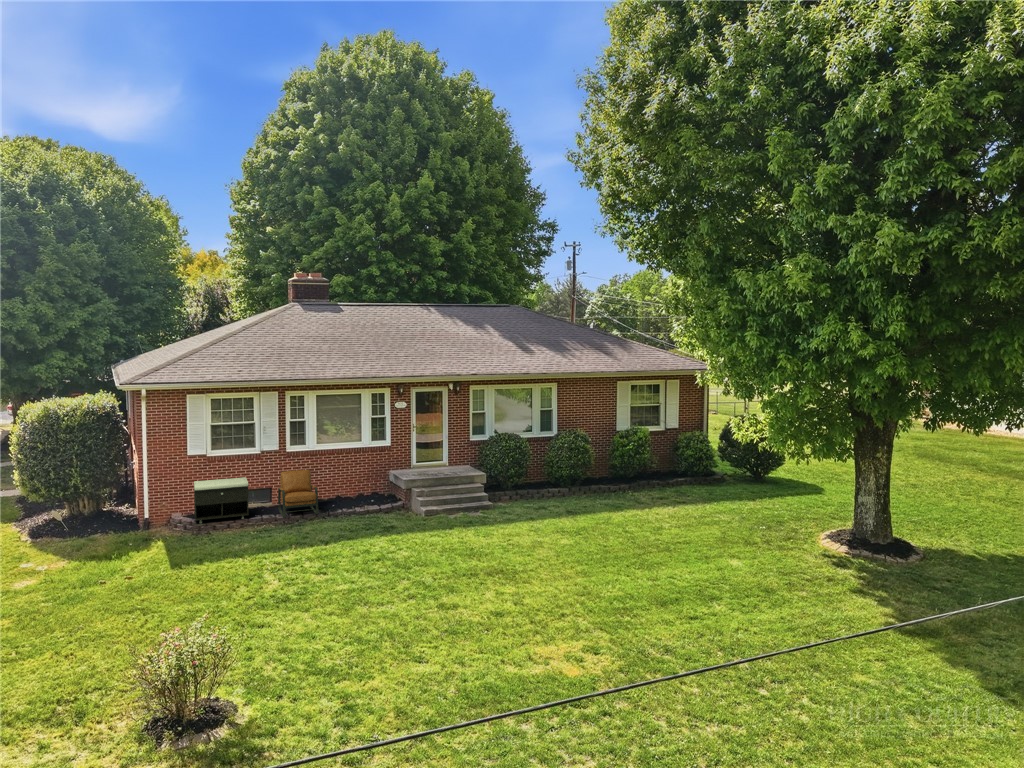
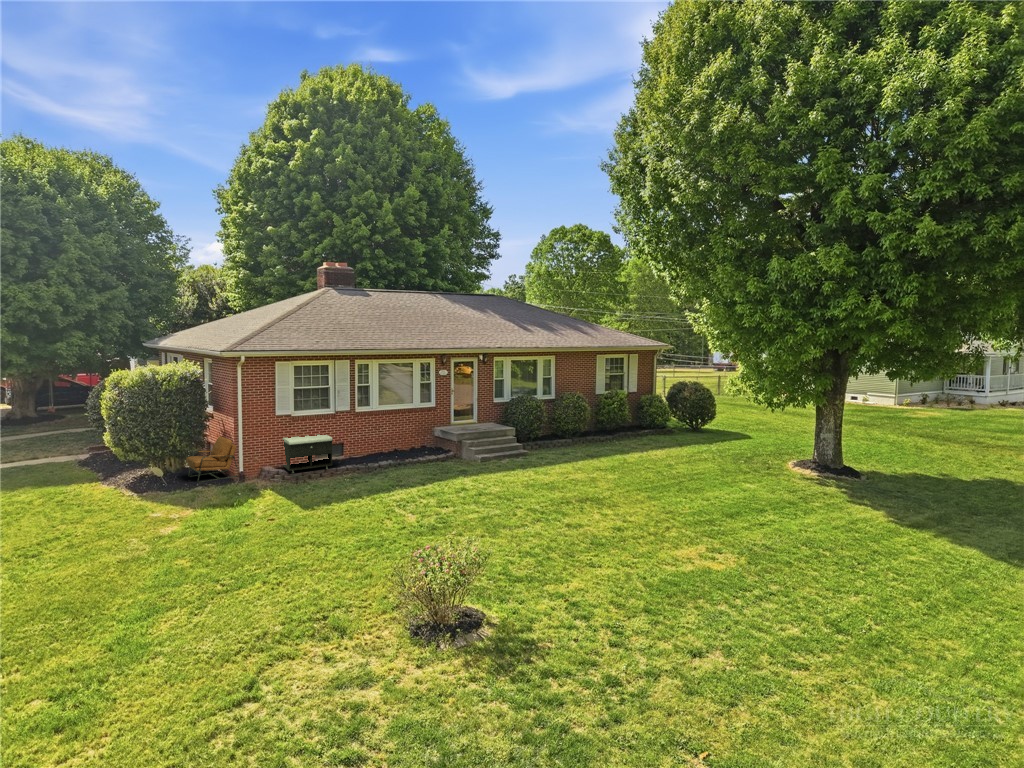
chair: present [278,470,319,518] -> present [186,436,237,483]

